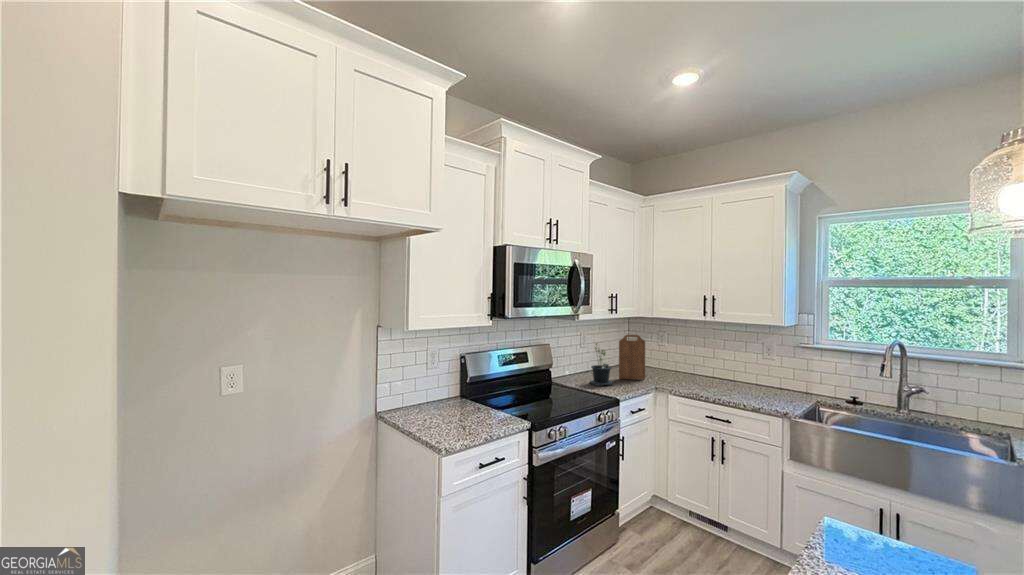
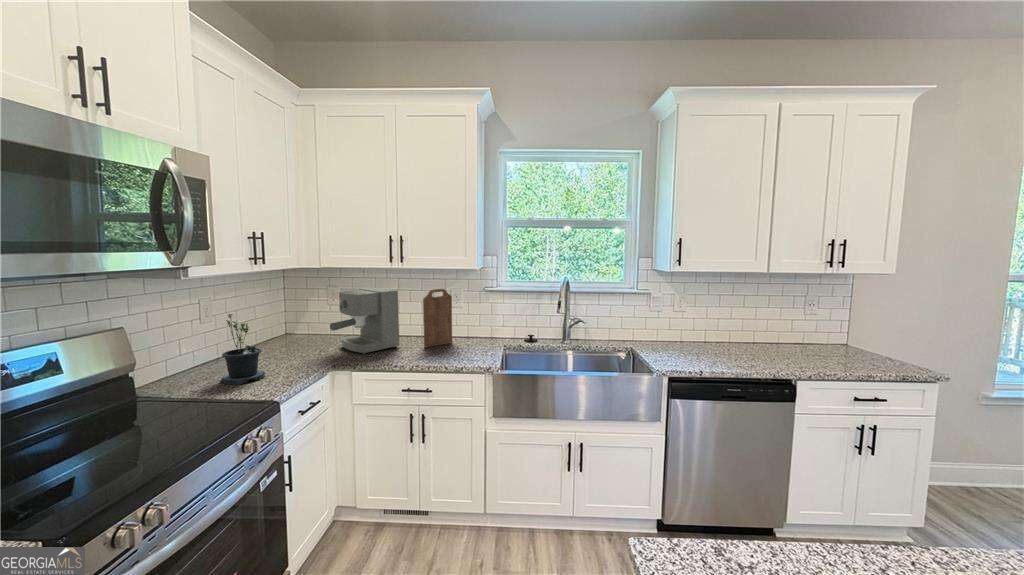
cutting board: present [619,335,645,379] -> present [423,289,452,348]
coffee maker: none [656,335,710,384] -> present [330,287,399,354]

